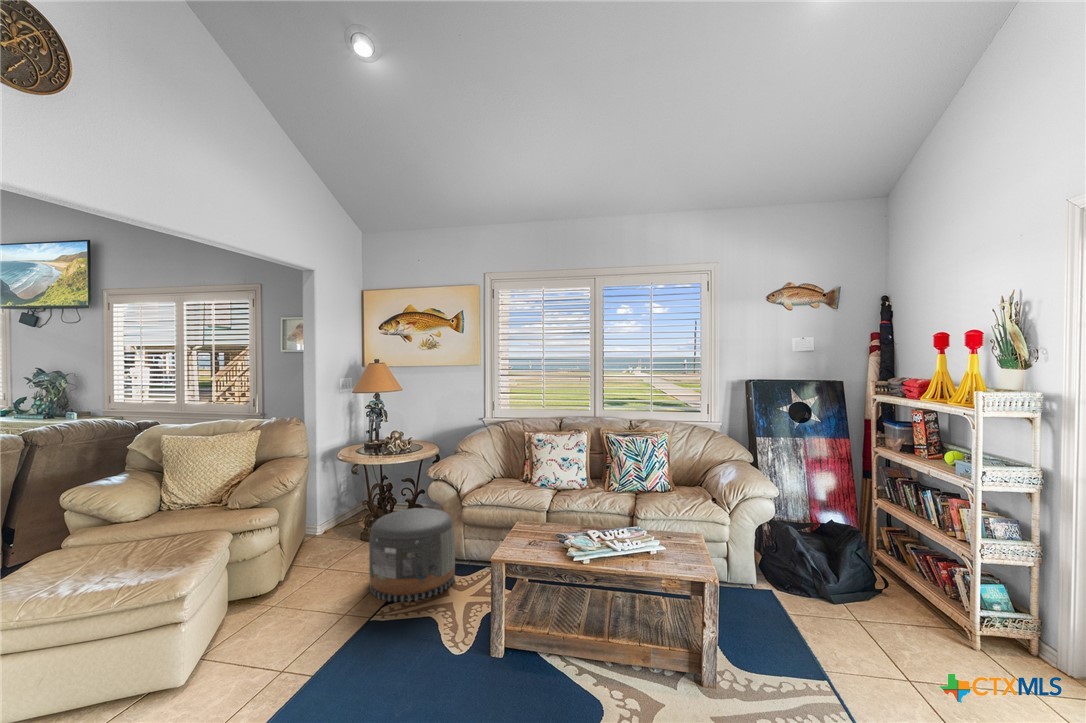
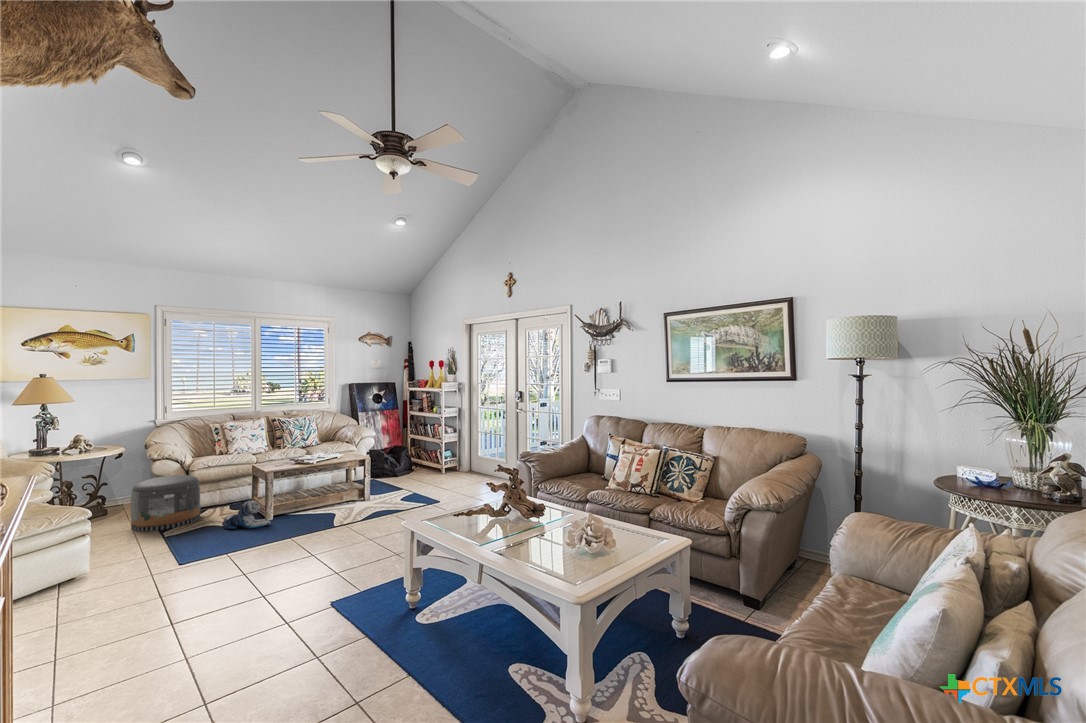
plush toy: none [412,612,465,687] -> present [222,501,271,529]

